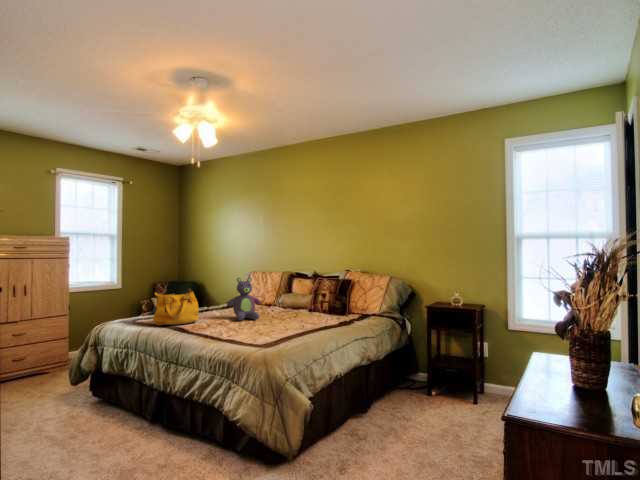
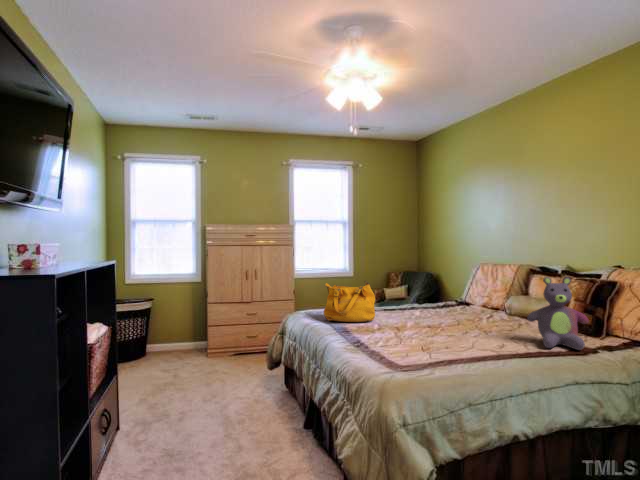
stuffed bear: present [227,277,260,321] -> present [527,277,589,350]

